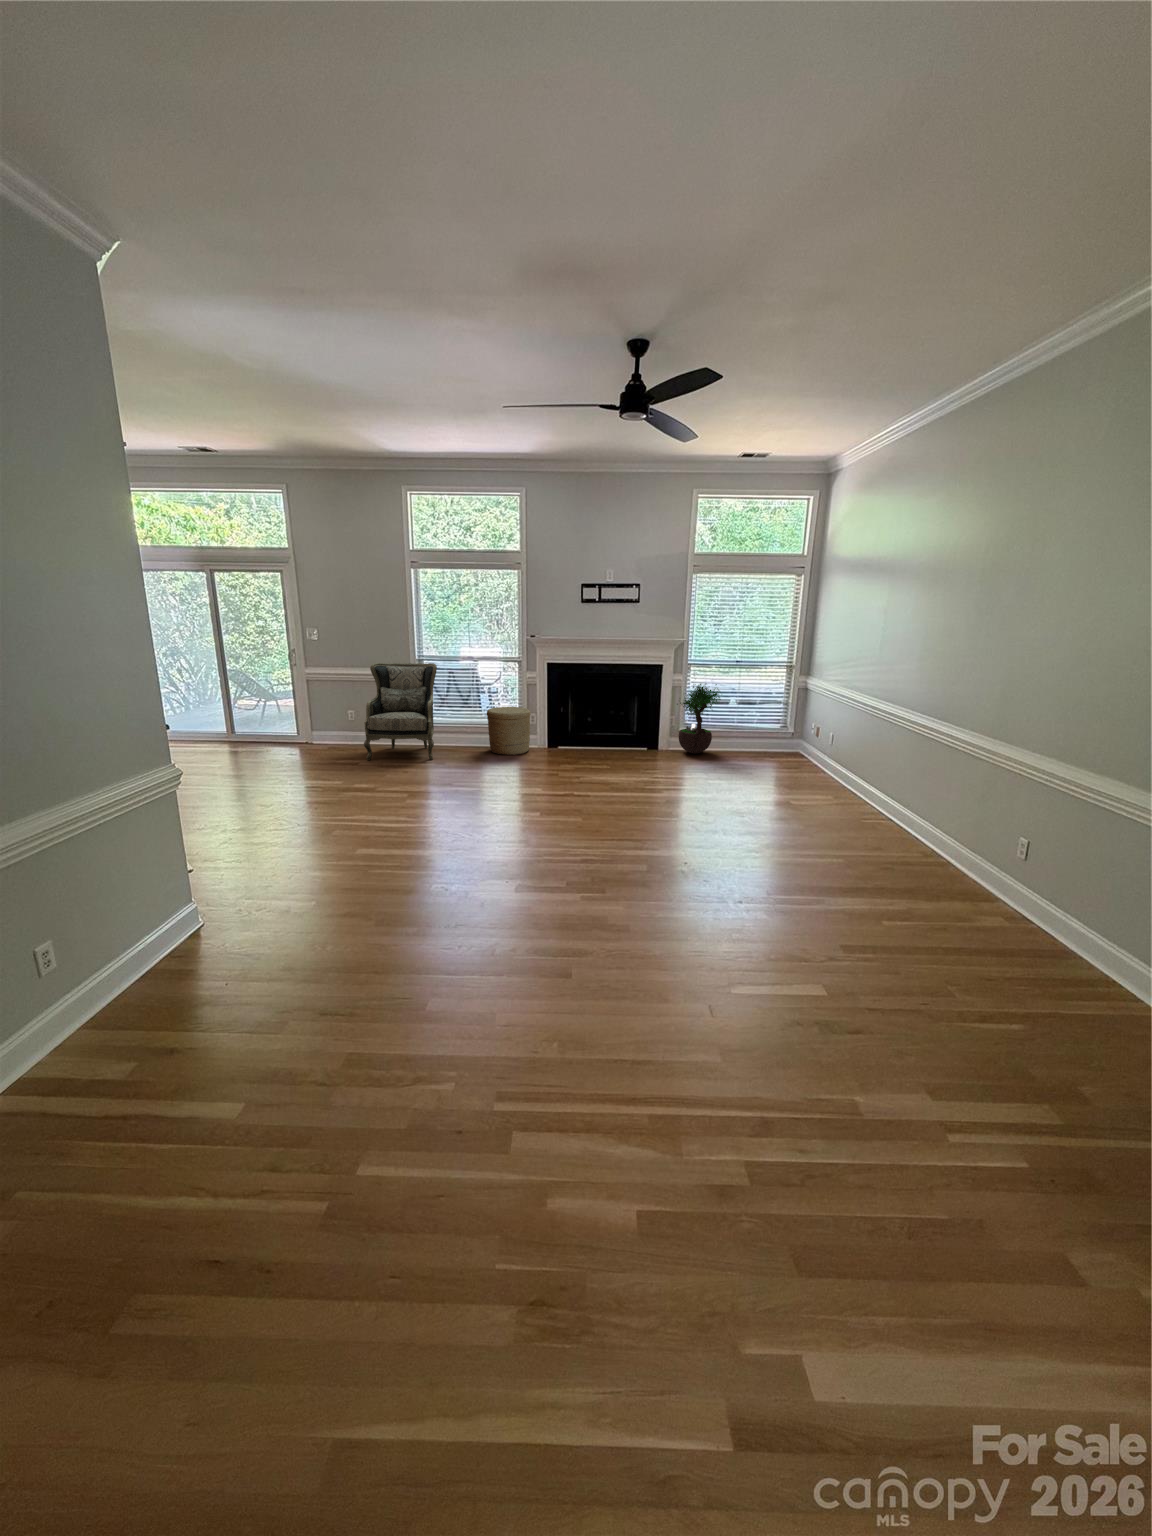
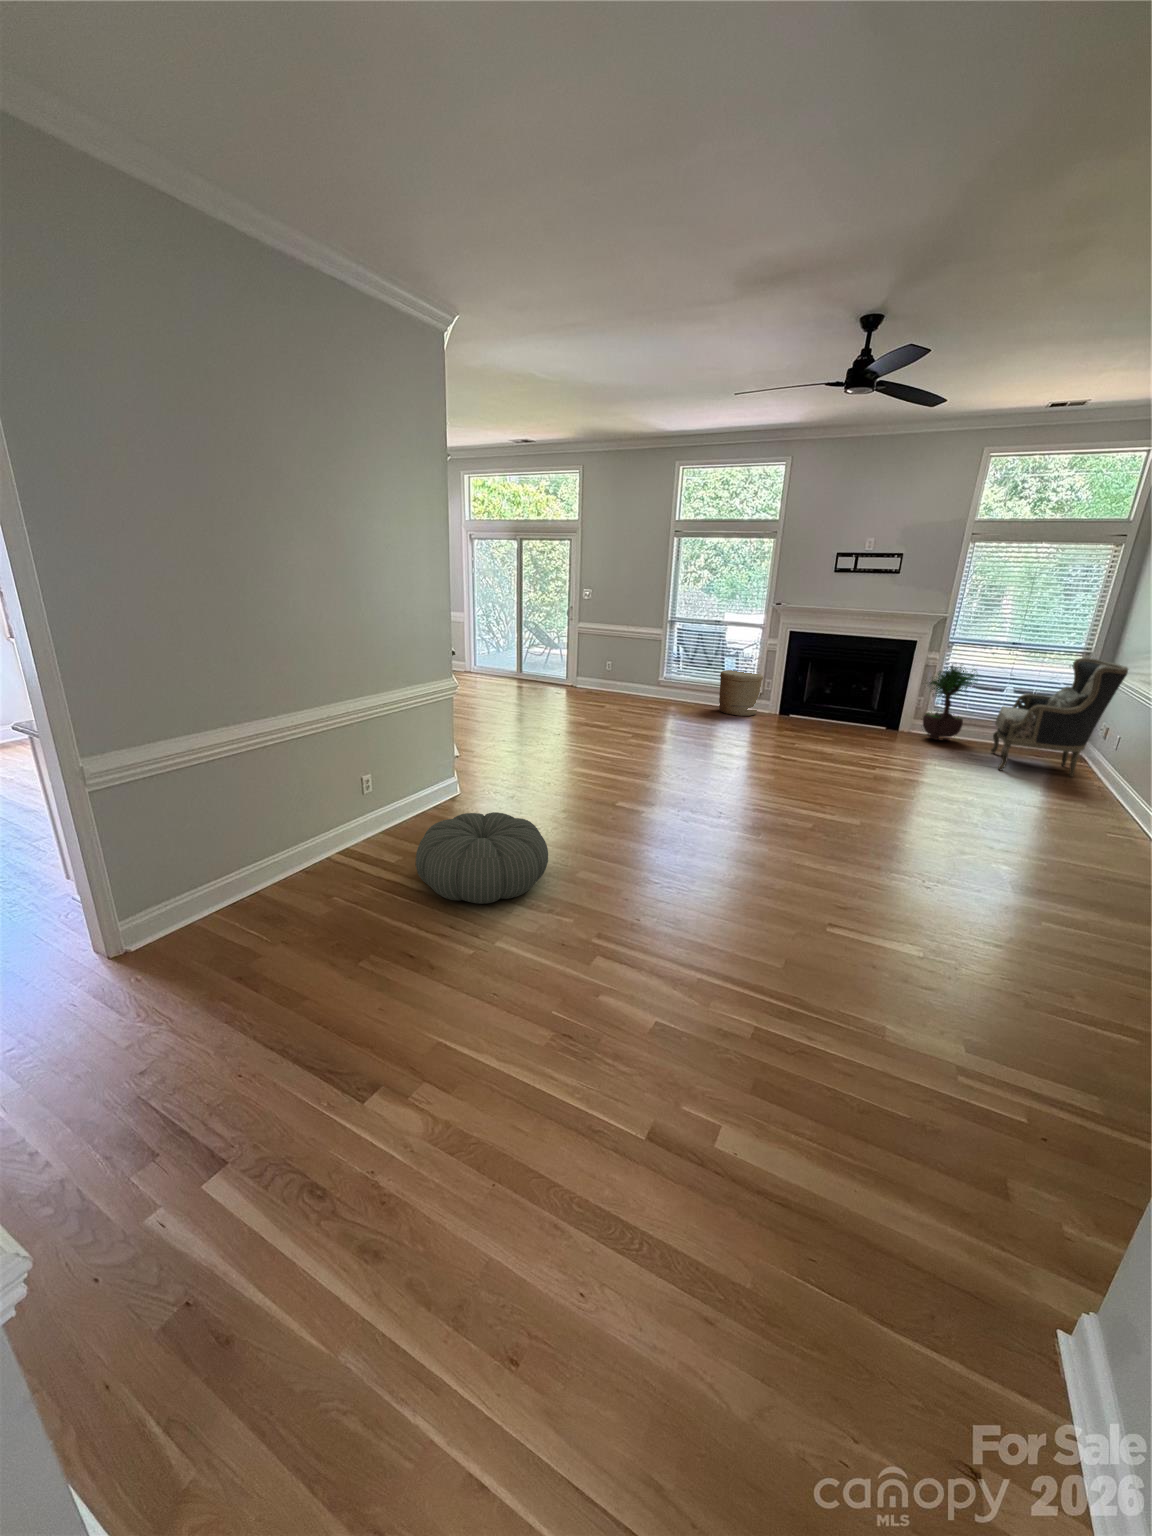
armchair: present [364,663,437,760] -> present [991,658,1128,777]
pouf: none [232,997,452,1197] -> present [416,812,548,904]

